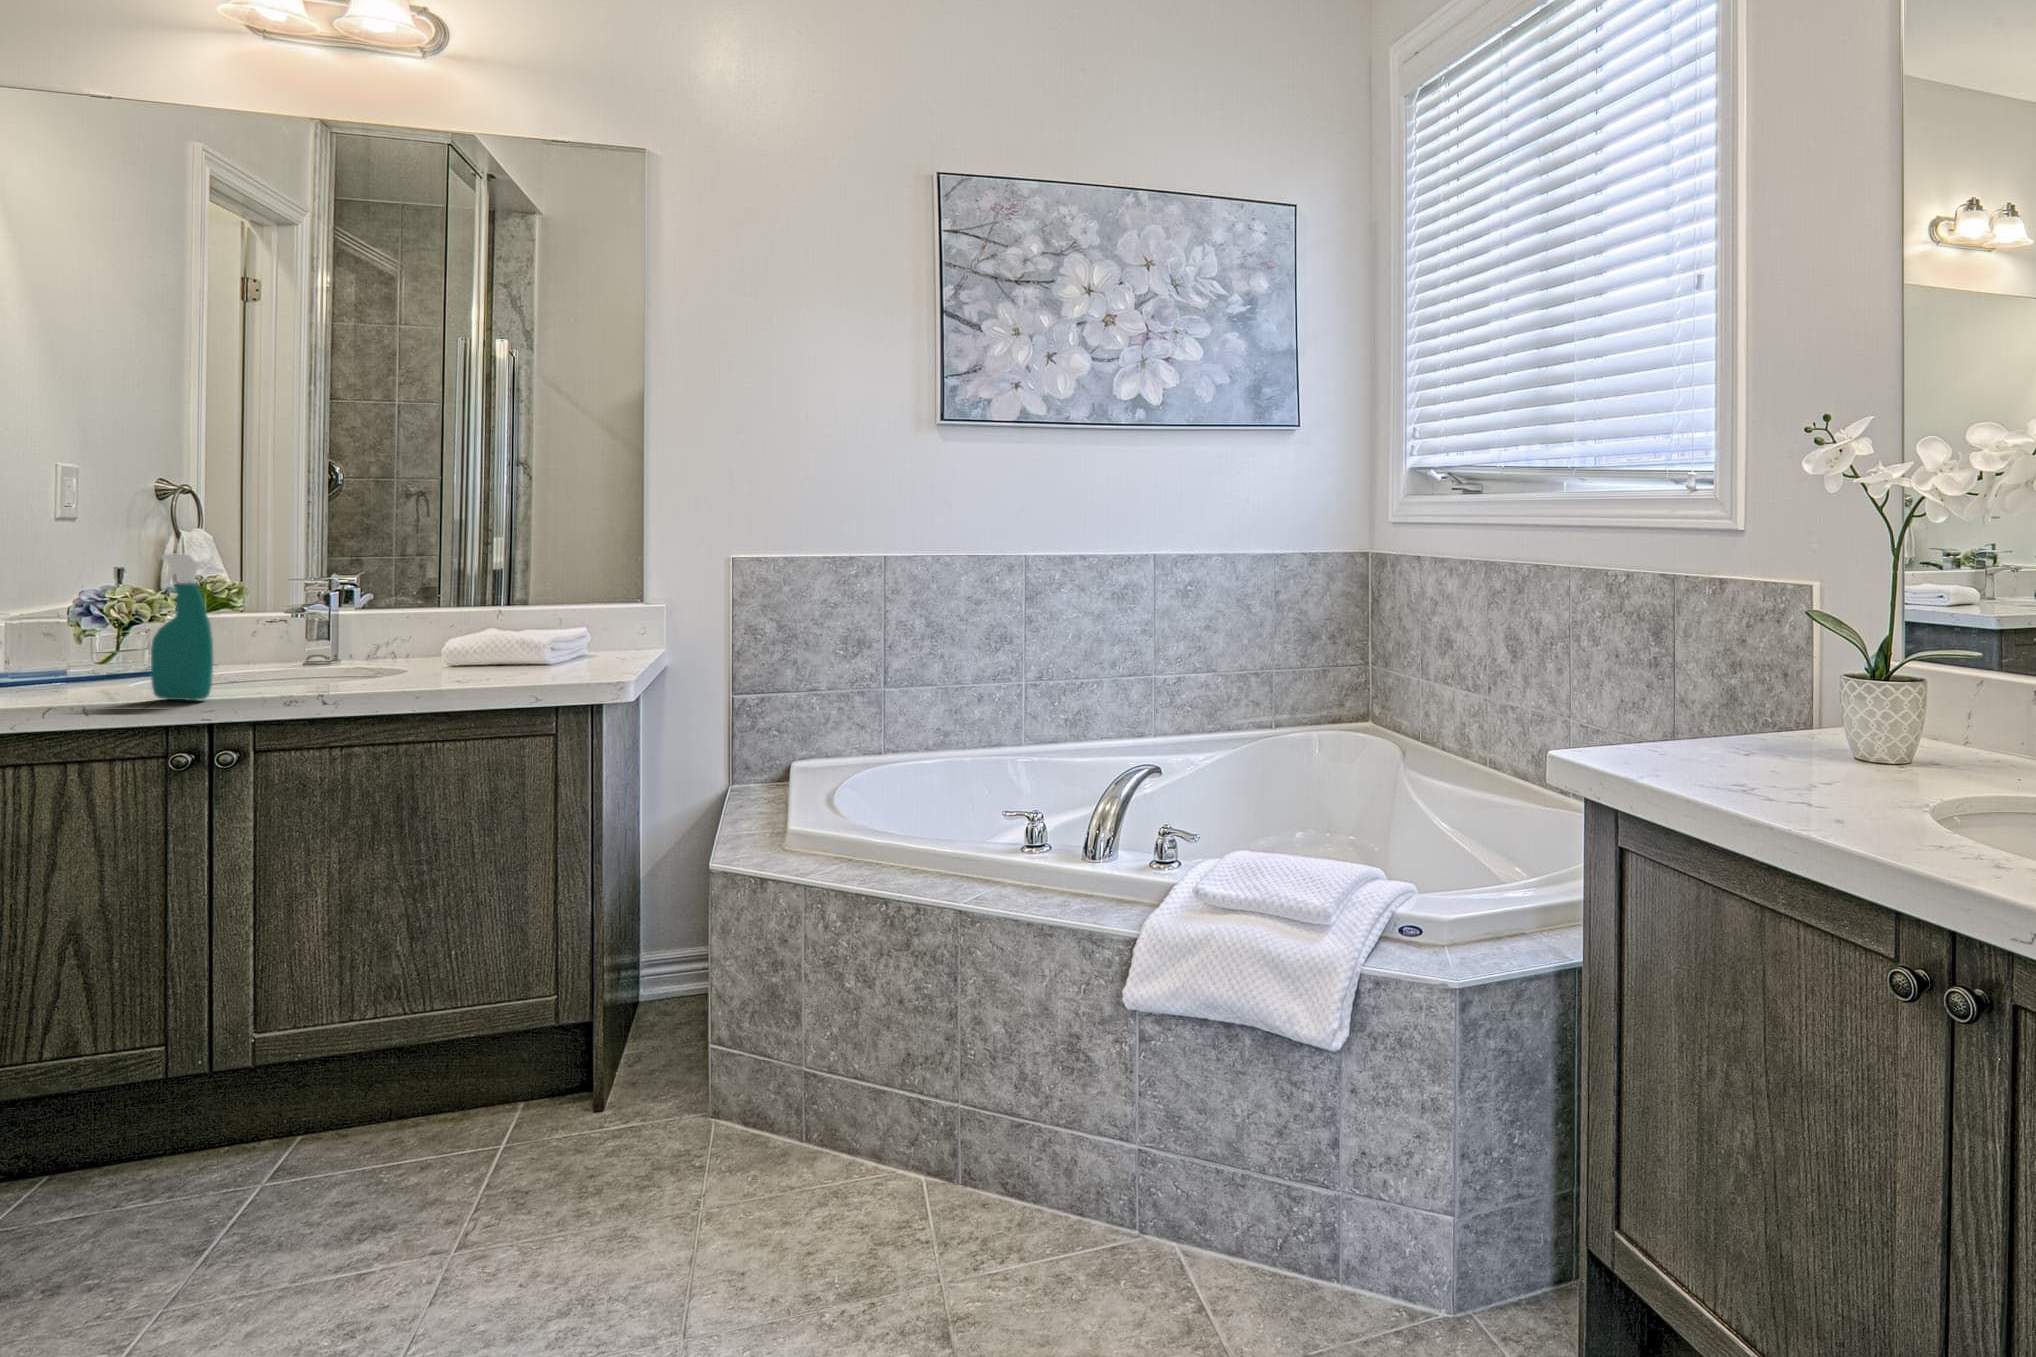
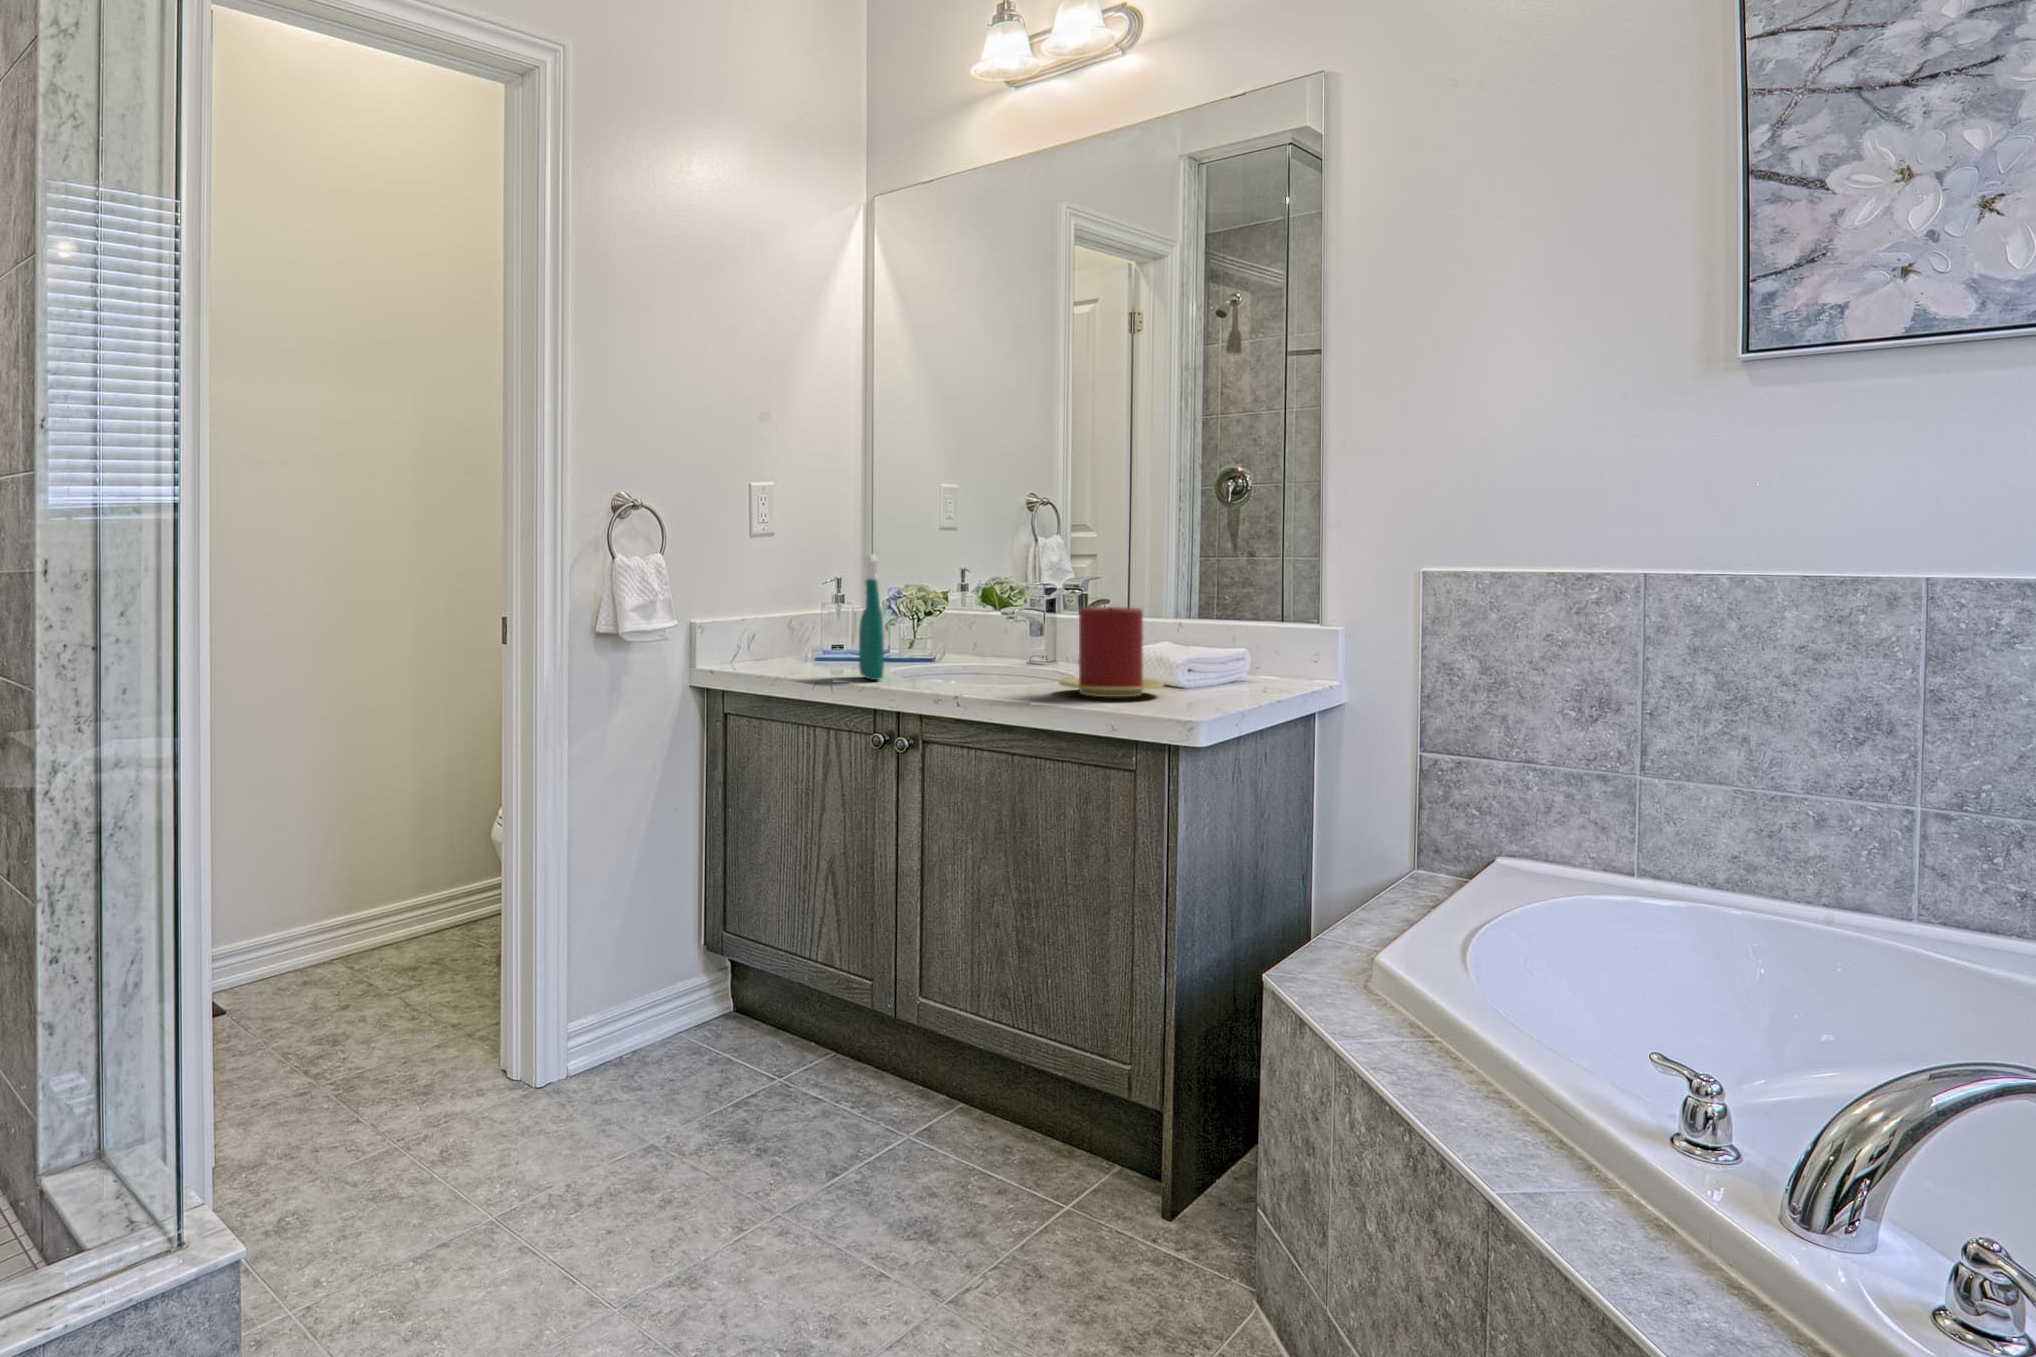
candle: none [463,598,574,683] -> present [1059,607,1163,697]

